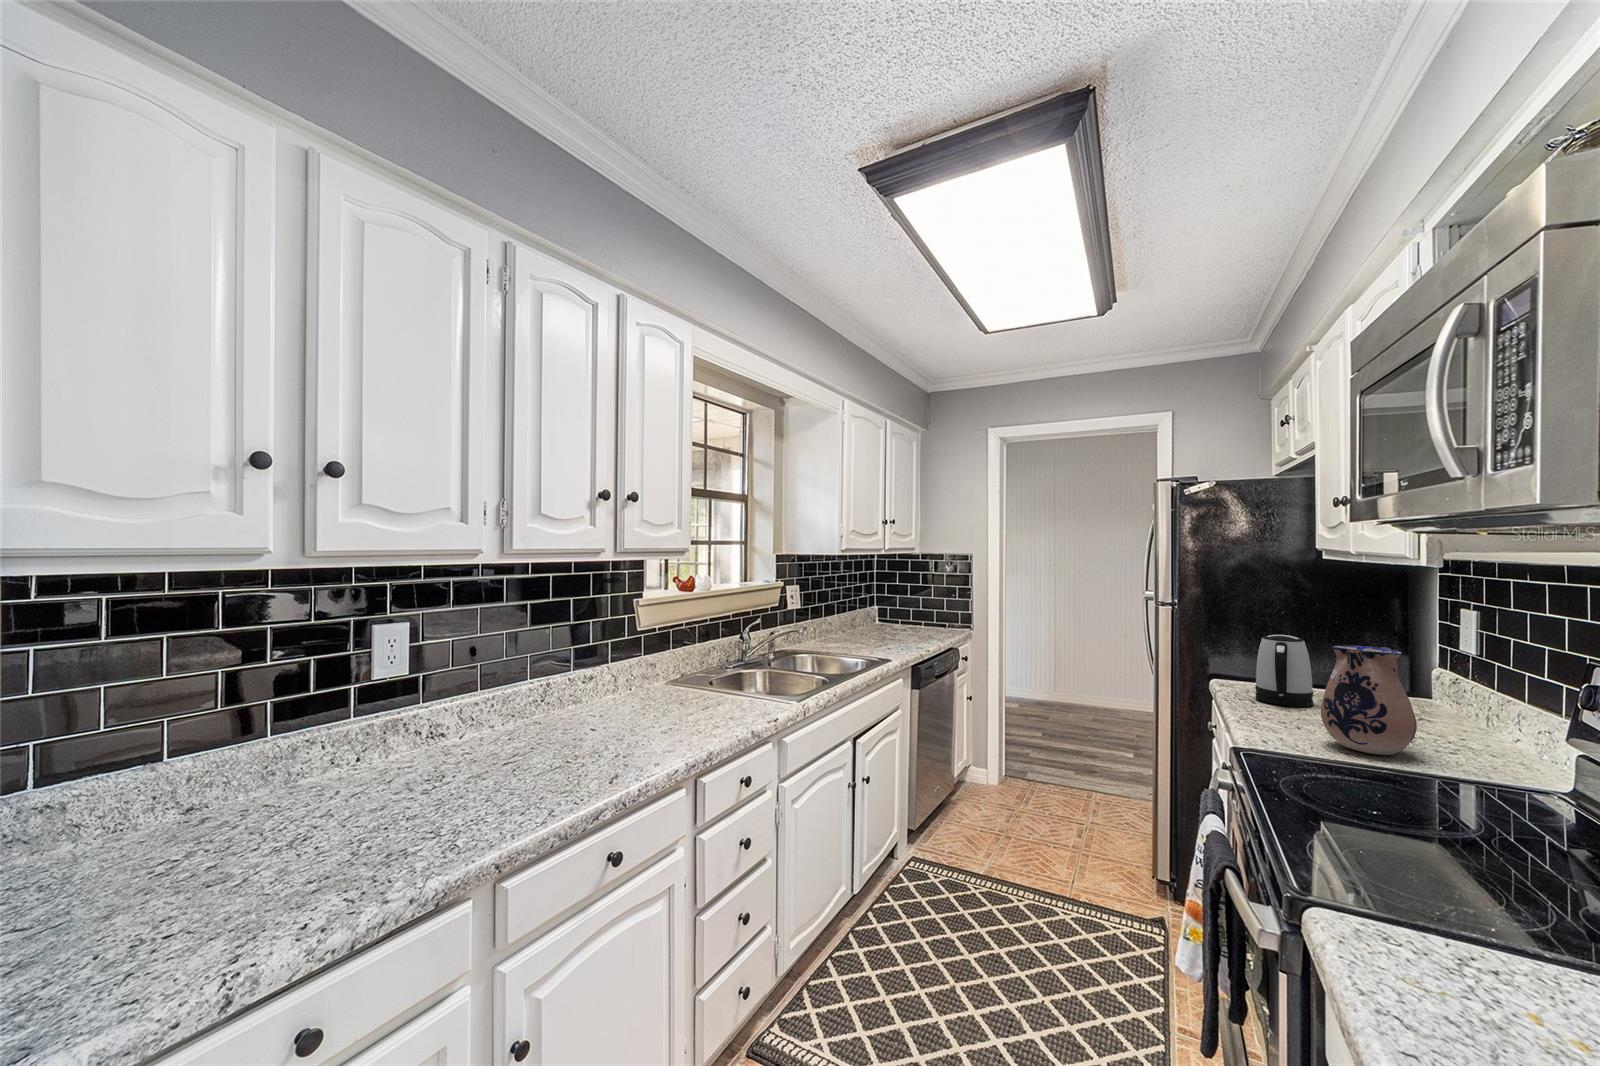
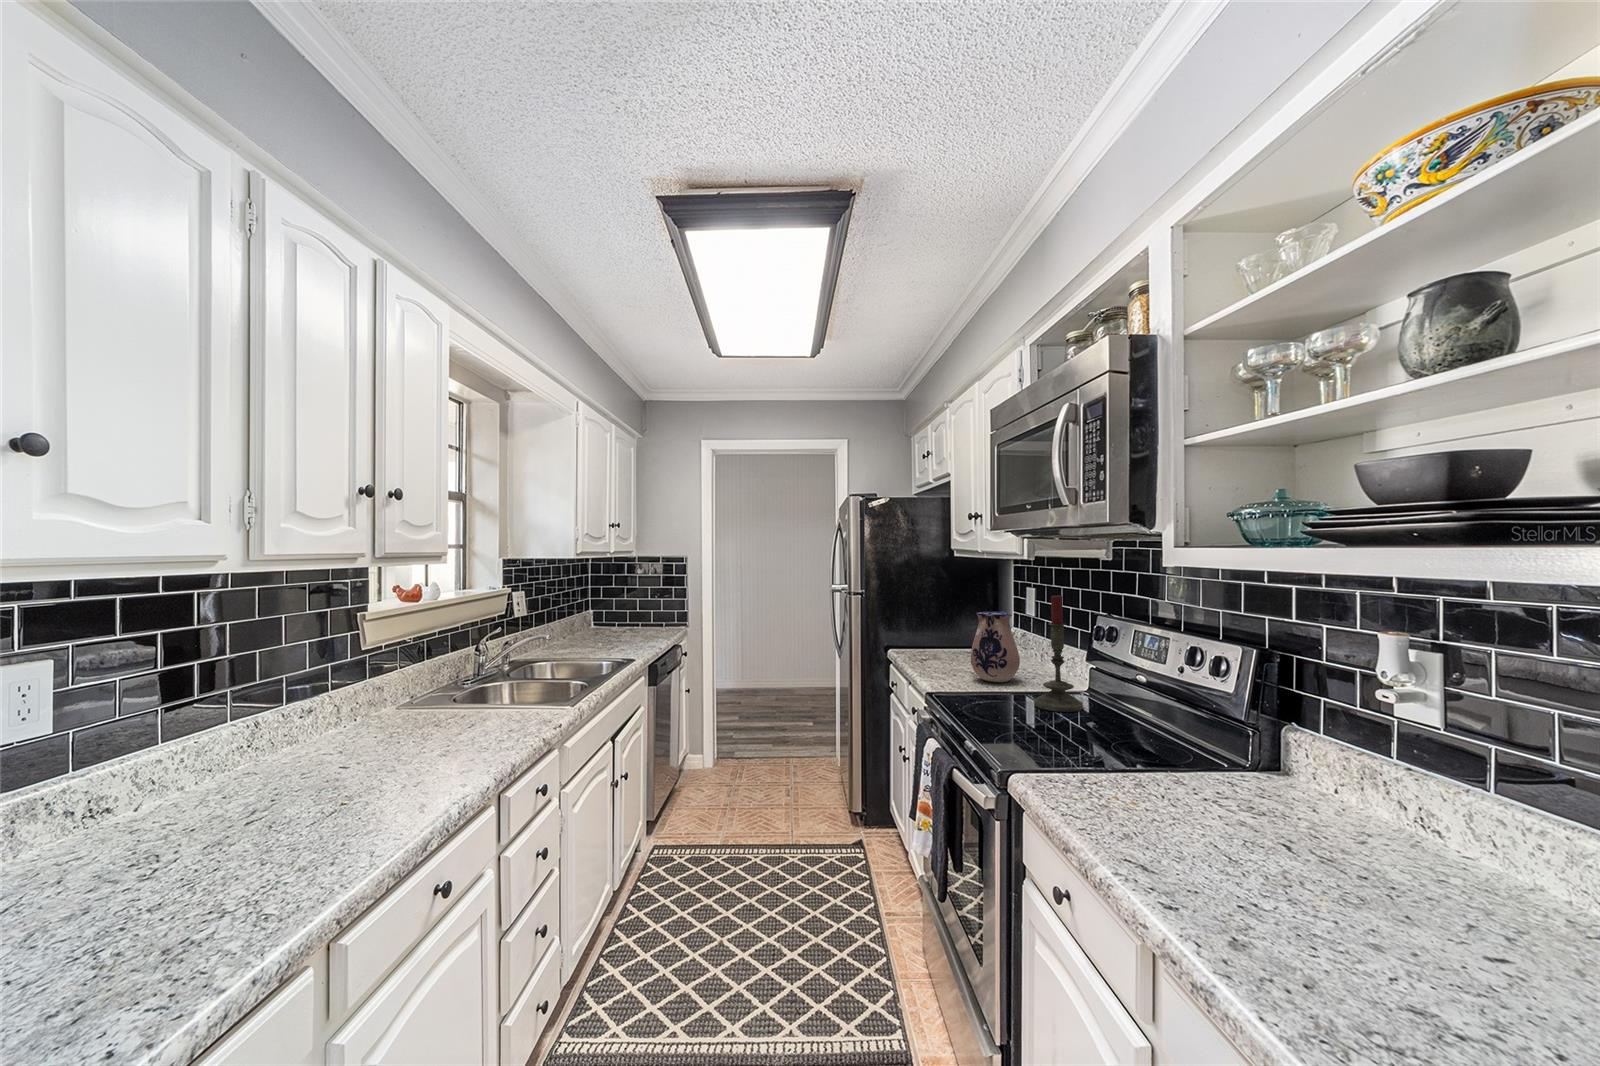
candle: none [1425,626,1536,833] -> present [1035,592,1083,712]
kettle: present [1255,635,1313,707] -> none [921,609,955,660]

